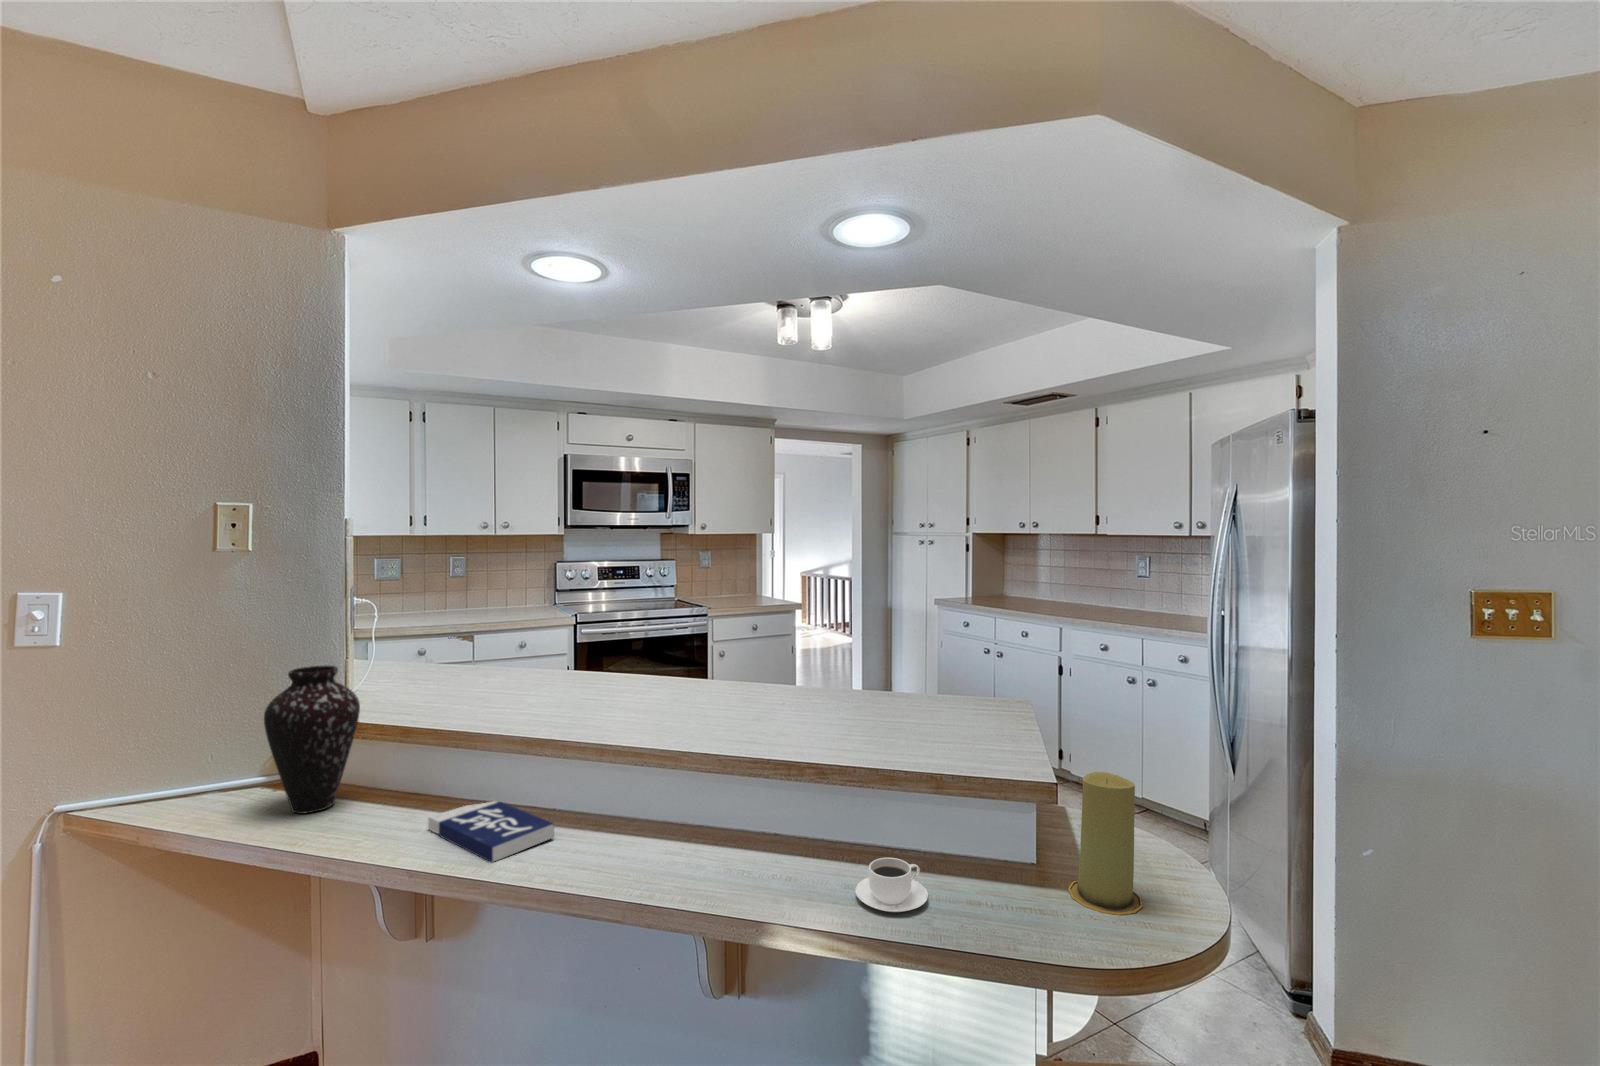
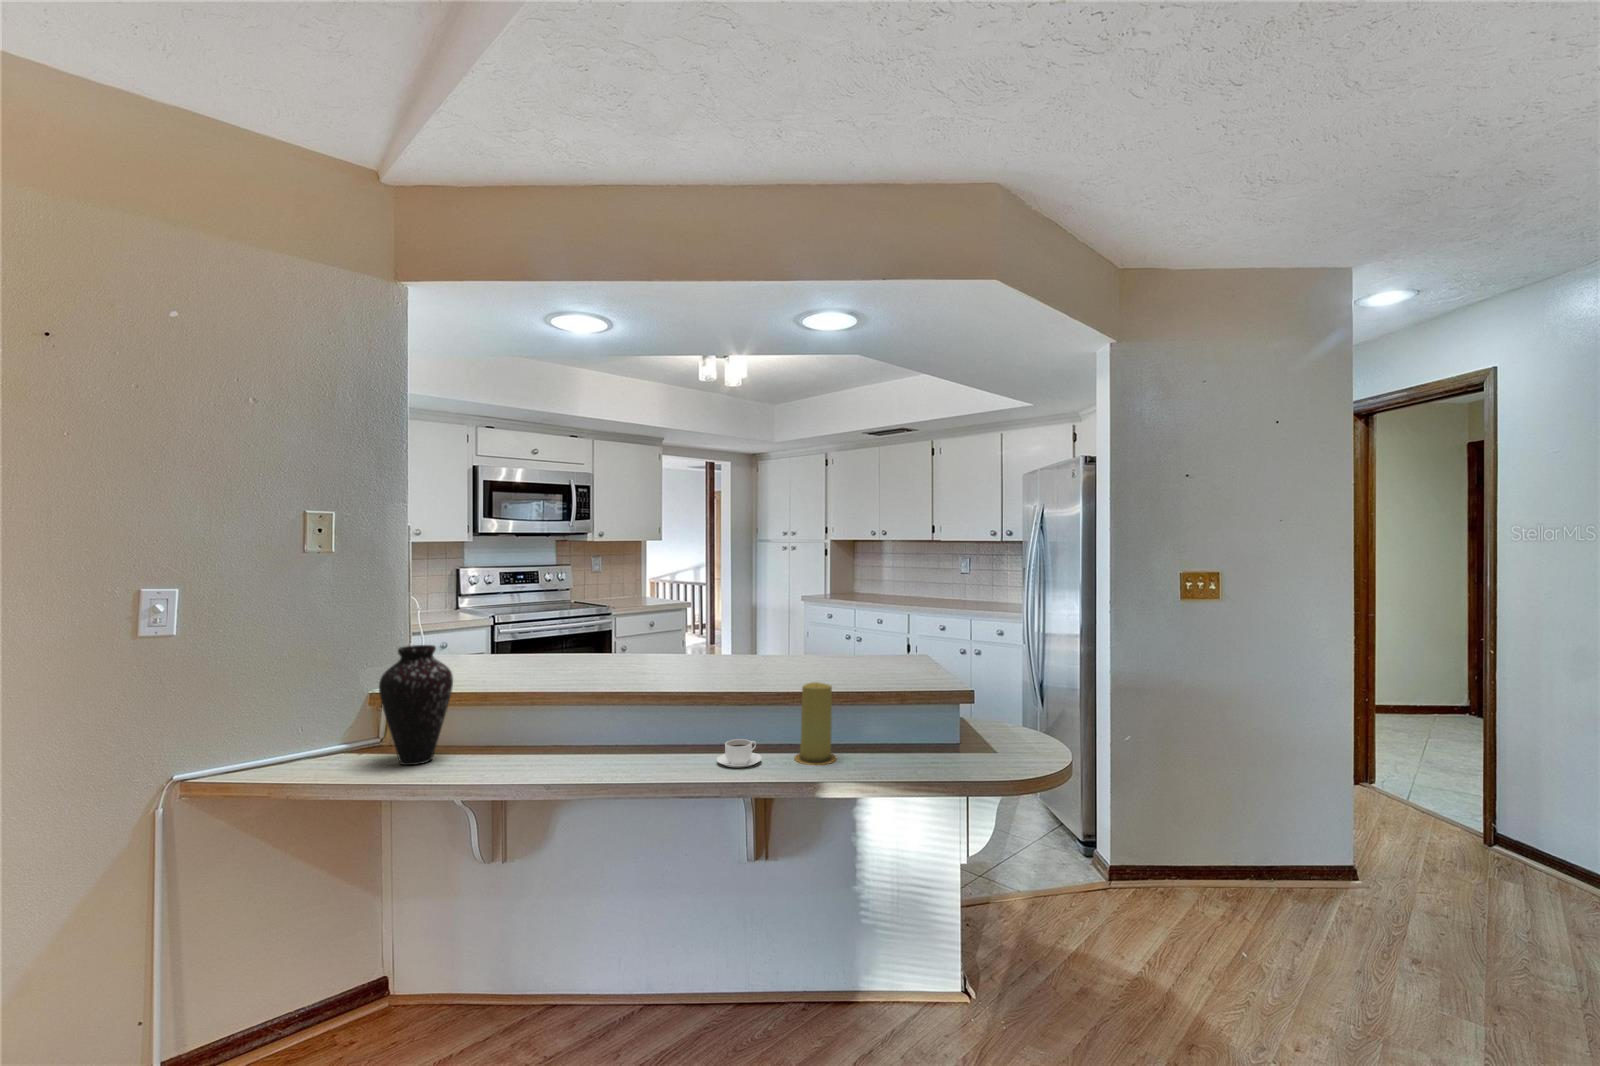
candle: present [1068,772,1143,915] -> present [795,682,836,765]
book: present [428,801,554,862] -> none [537,742,642,775]
coffee cup: present [855,858,928,912] -> present [717,739,762,768]

